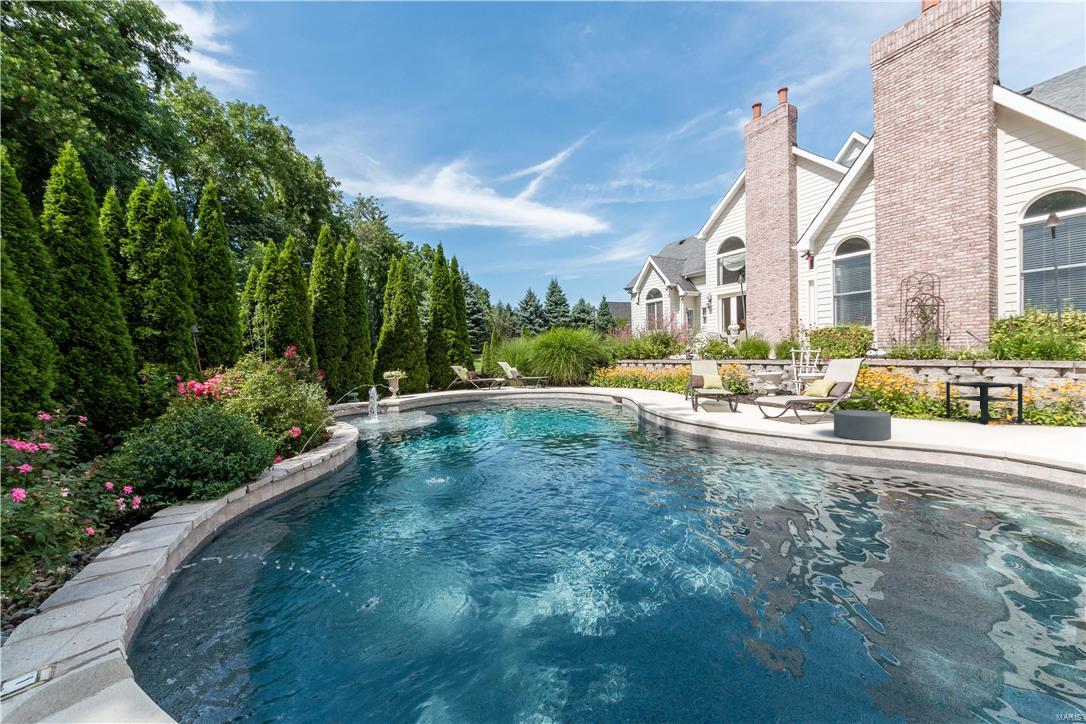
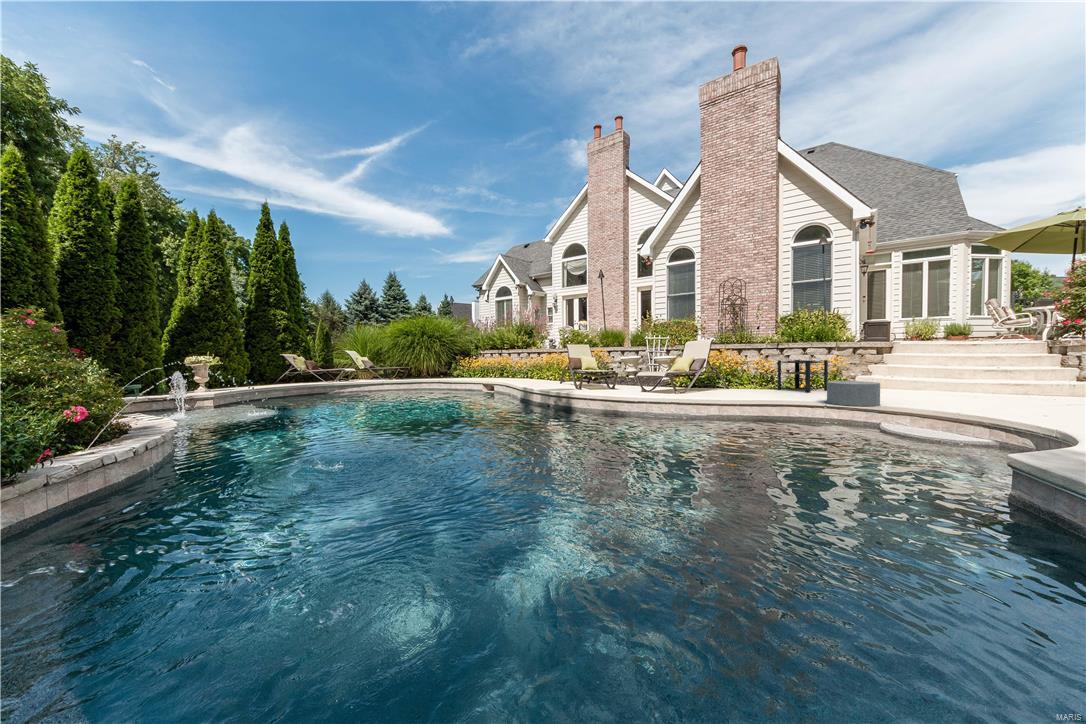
ottoman: present [834,410,891,440] -> present [827,381,880,406]

